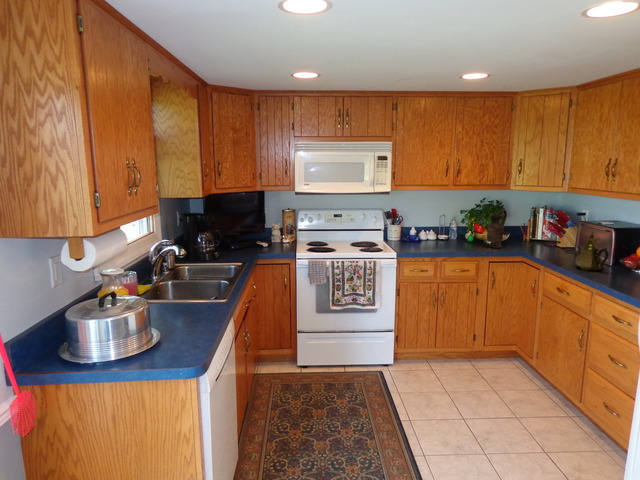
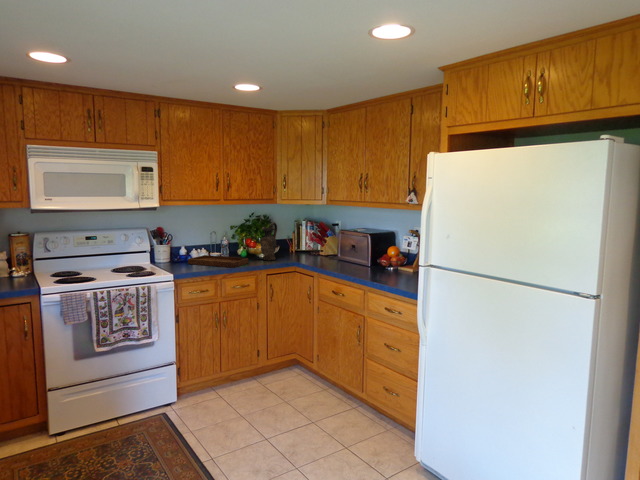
tray: none [414,229,472,252] -> present [188,245,248,268]
teapot: present [576,231,609,270] -> none [343,237,371,272]

